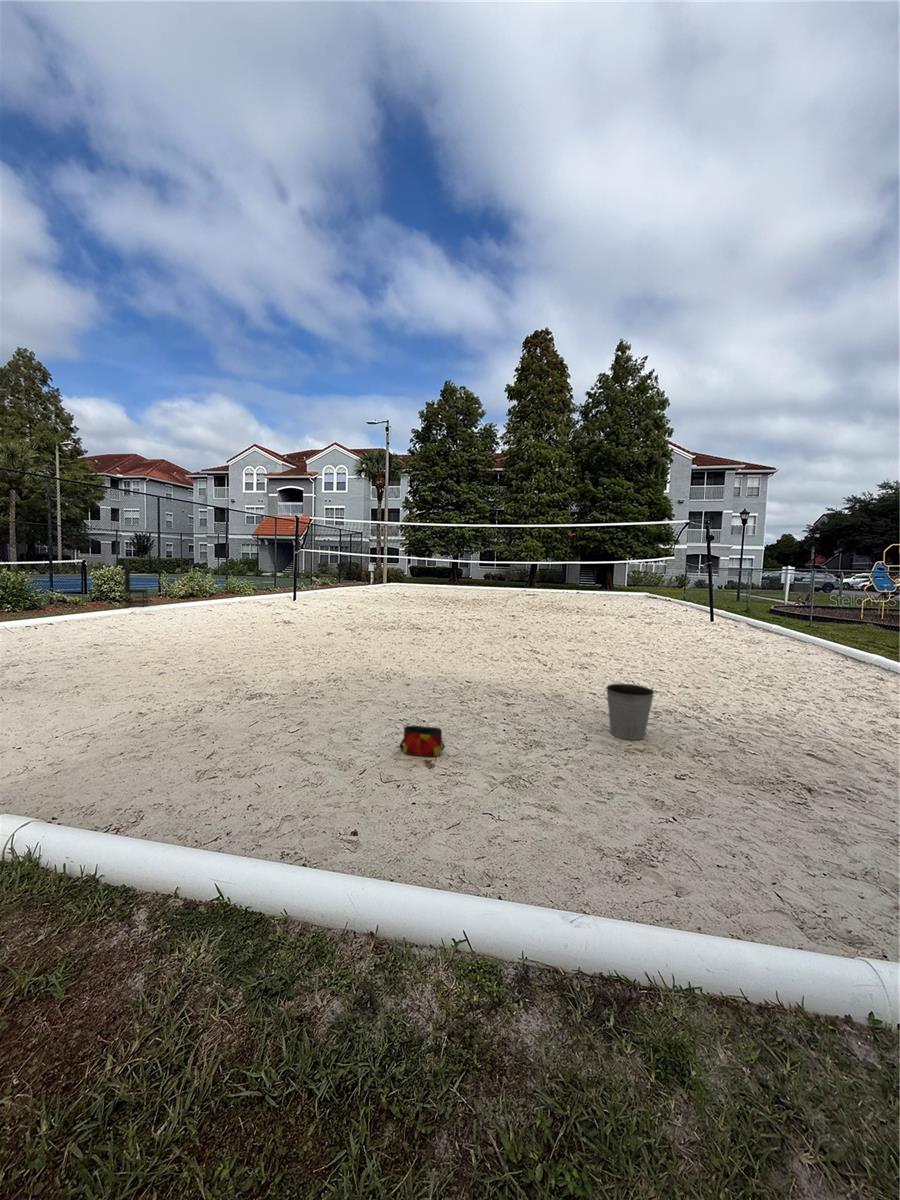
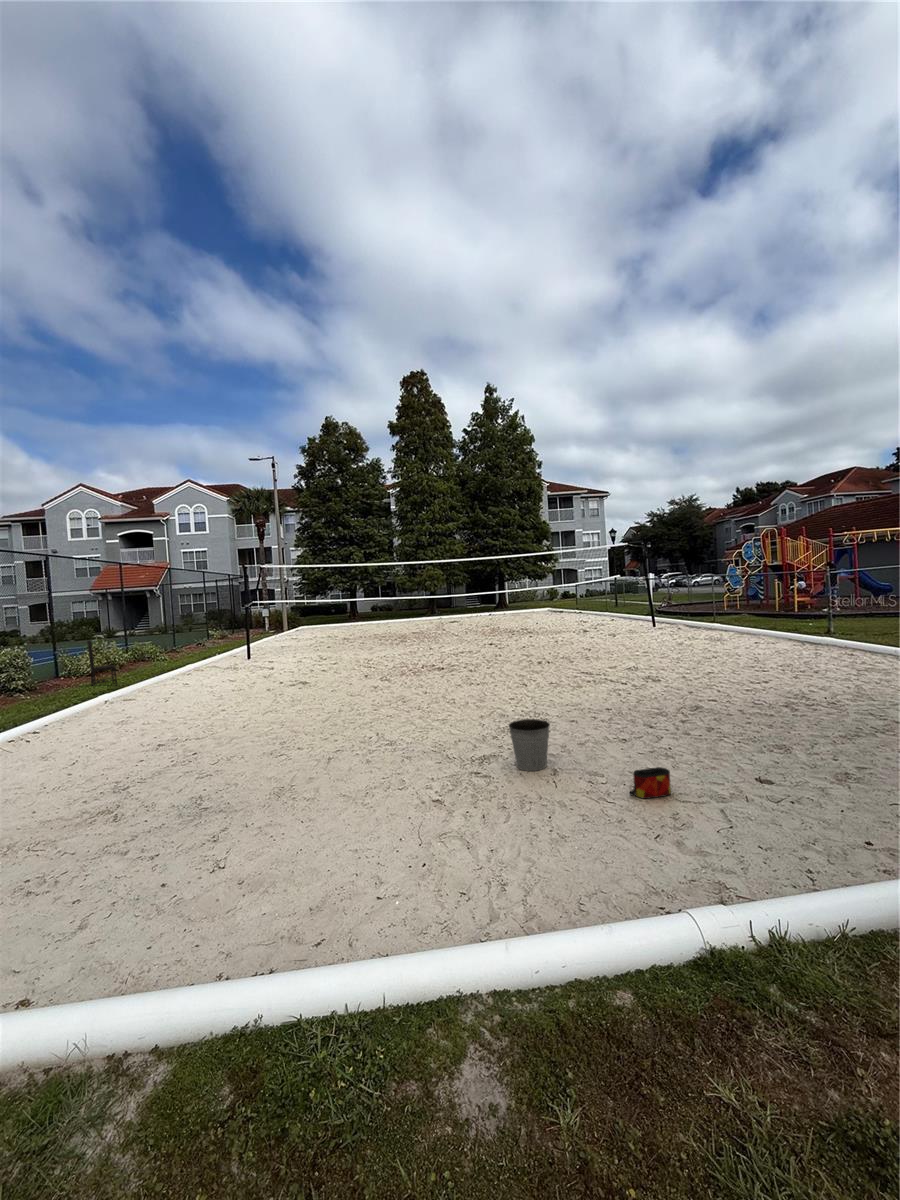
bucket: present [606,684,654,740] -> present [509,719,550,771]
bag: present [399,726,445,757] -> present [630,767,671,799]

